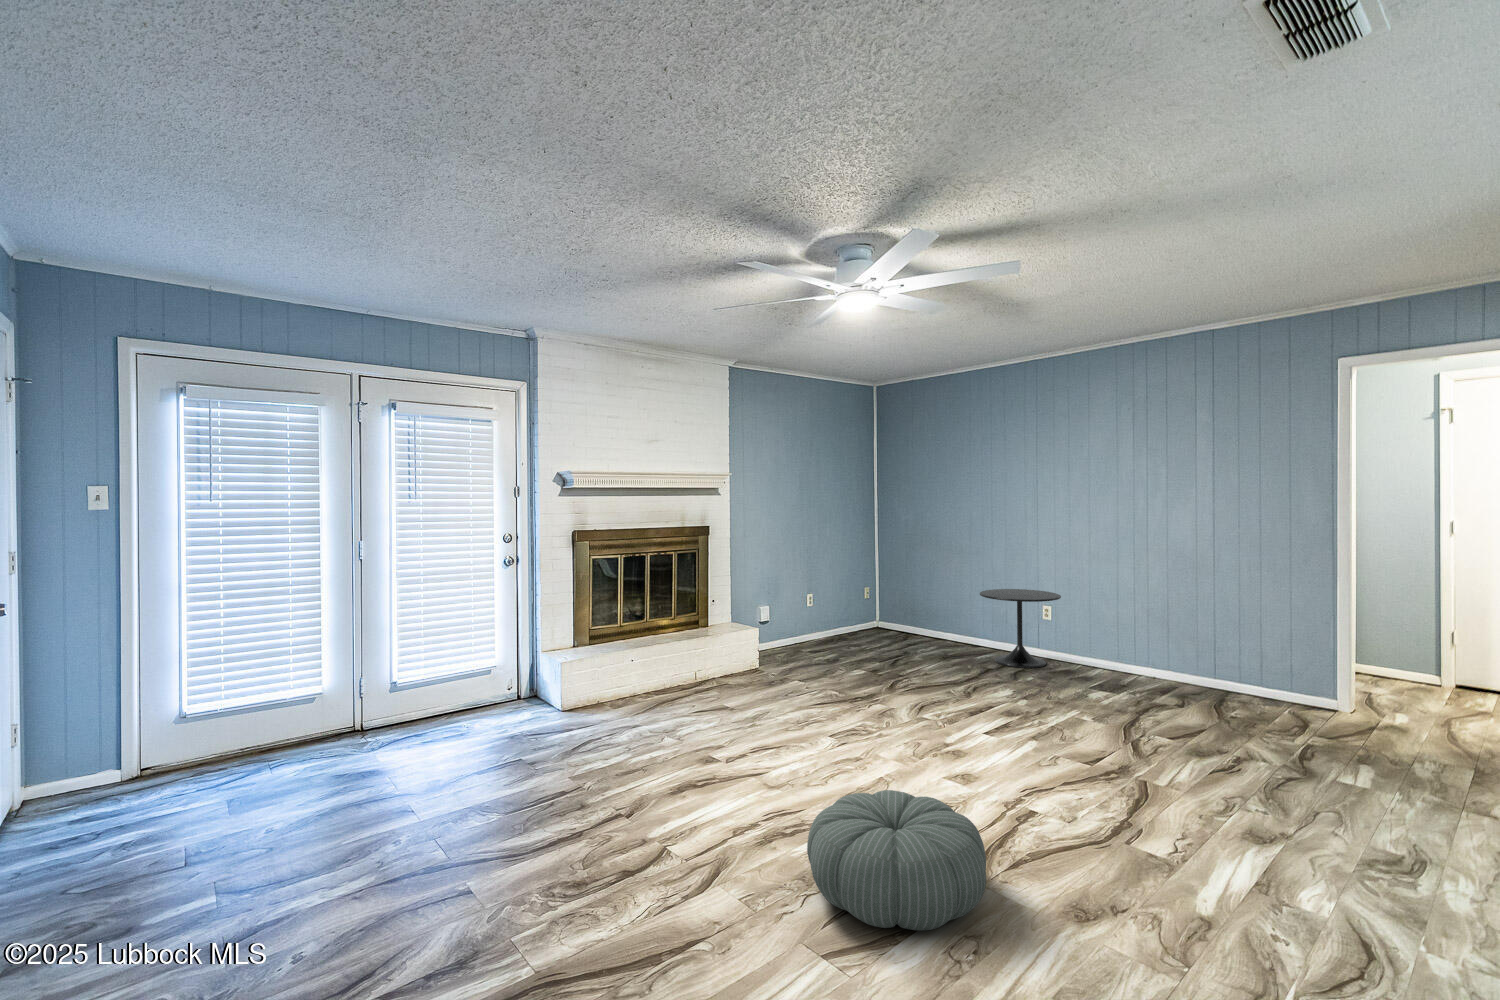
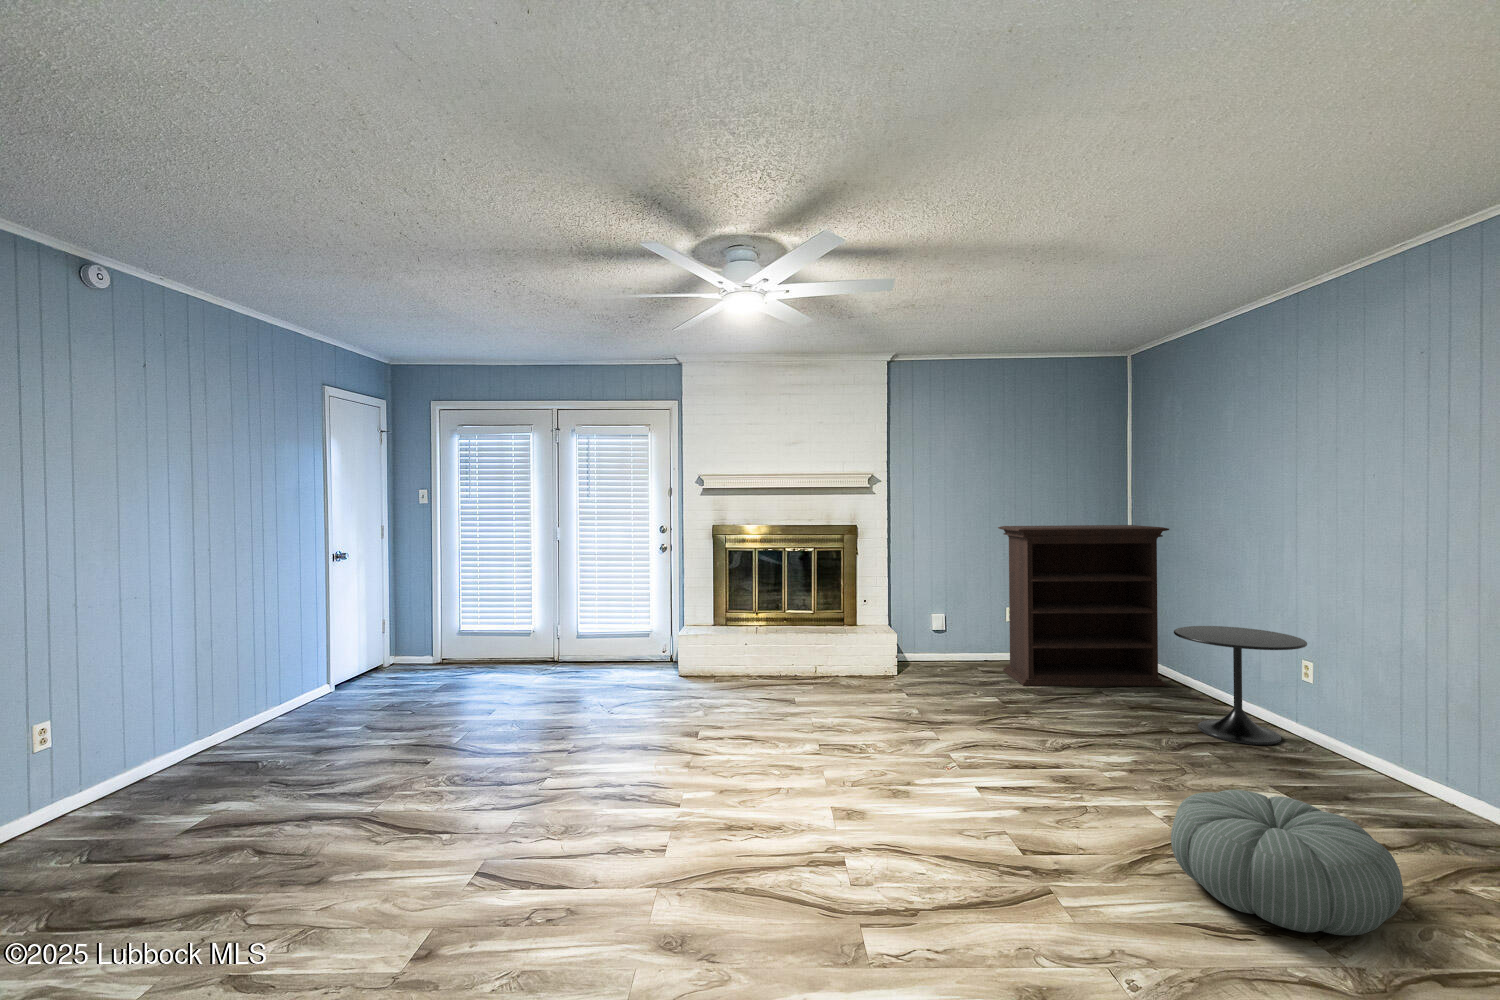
bookshelf: none [818,519,933,657] -> present [998,525,1169,686]
pouf: present [807,790,986,930] -> present [1171,790,1403,936]

